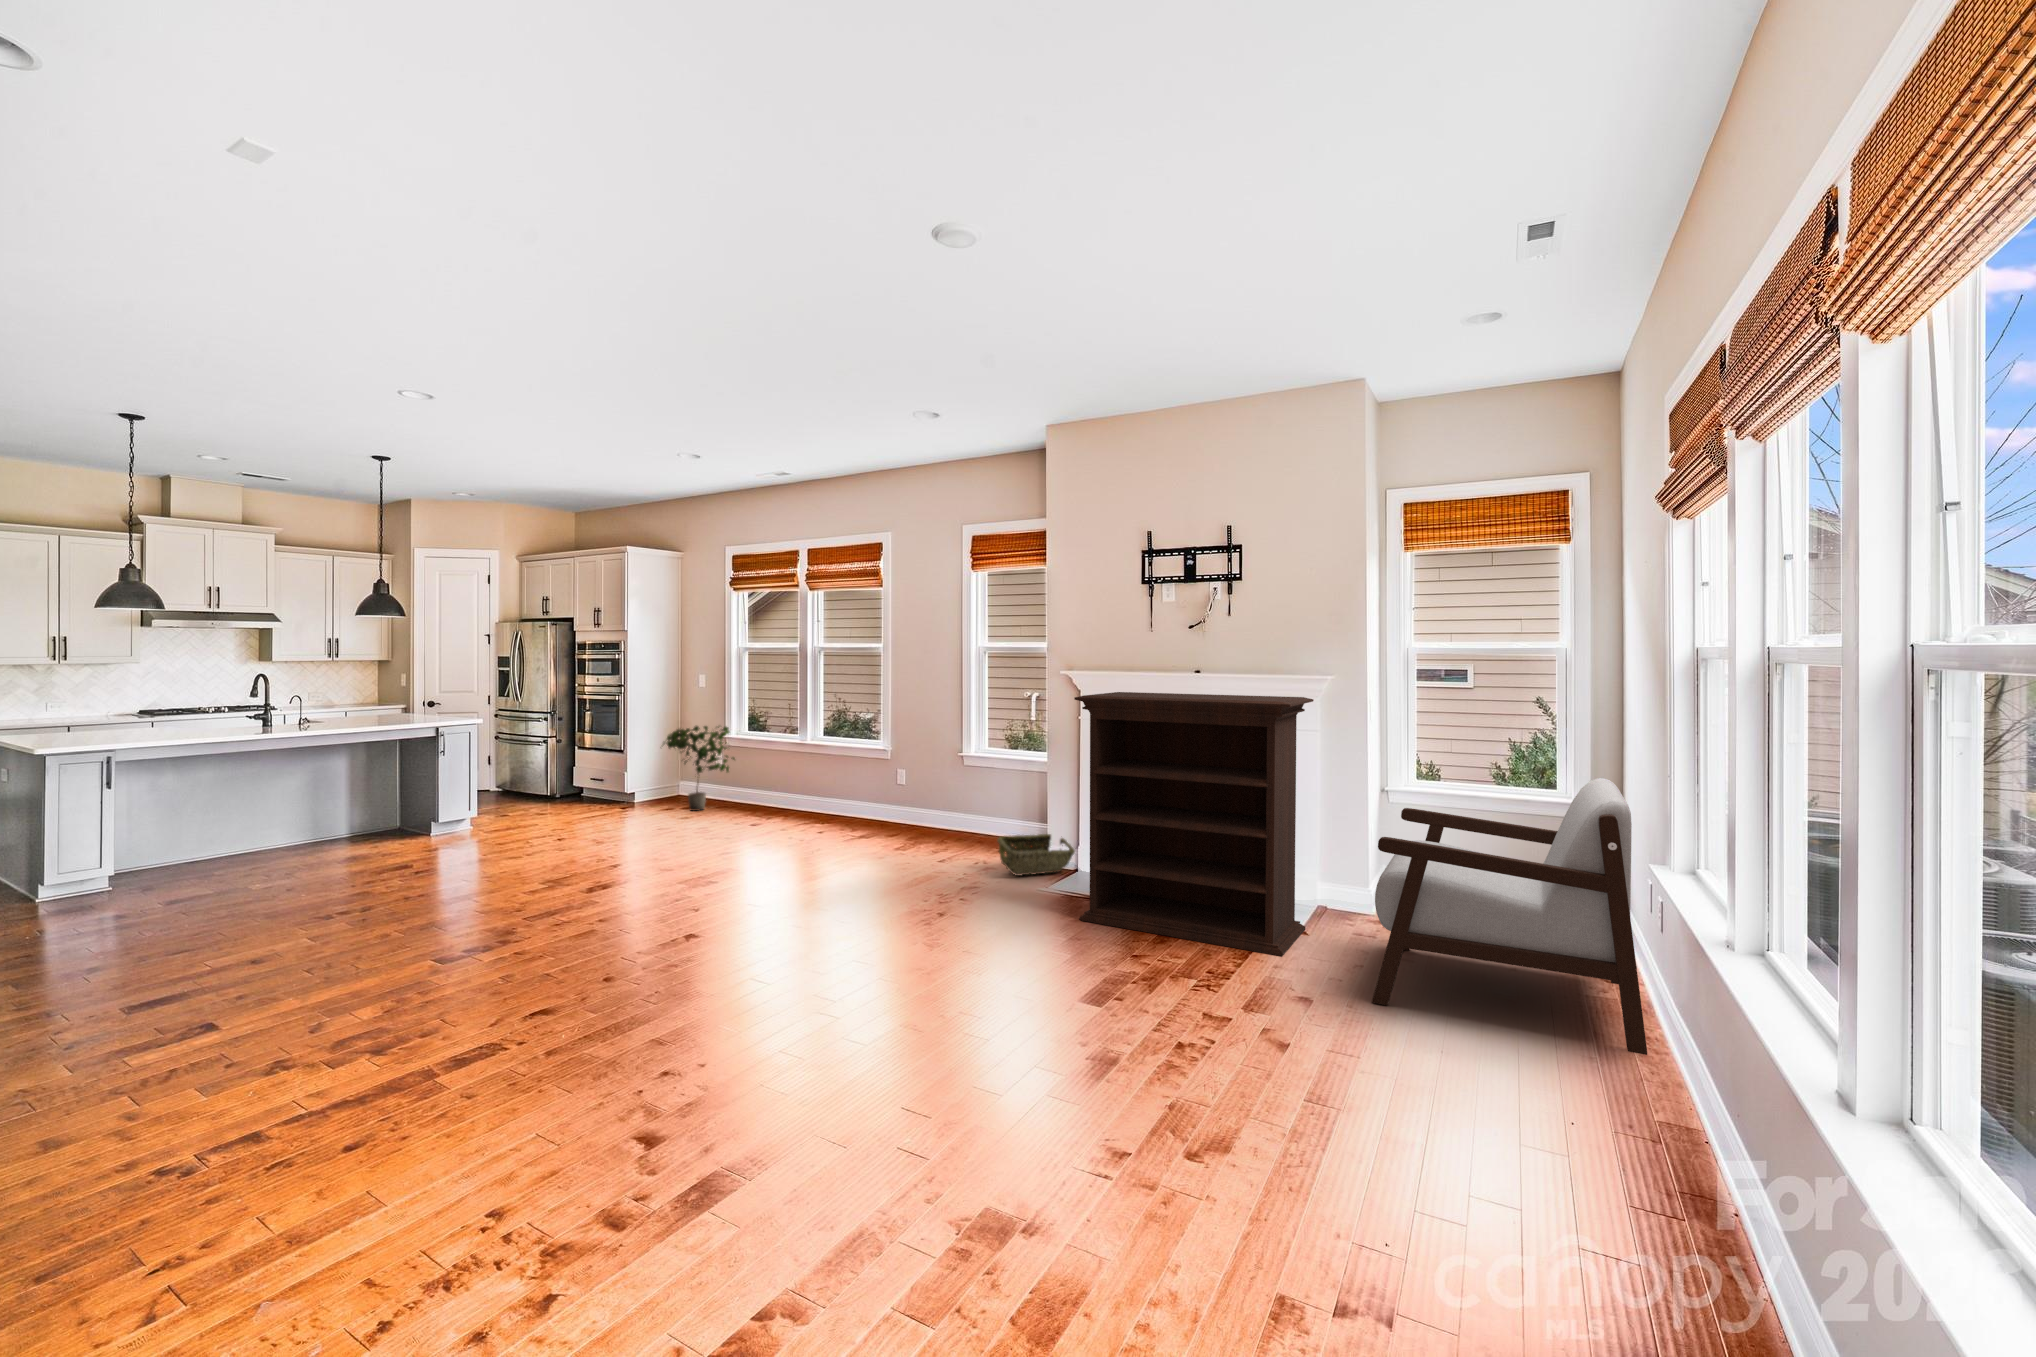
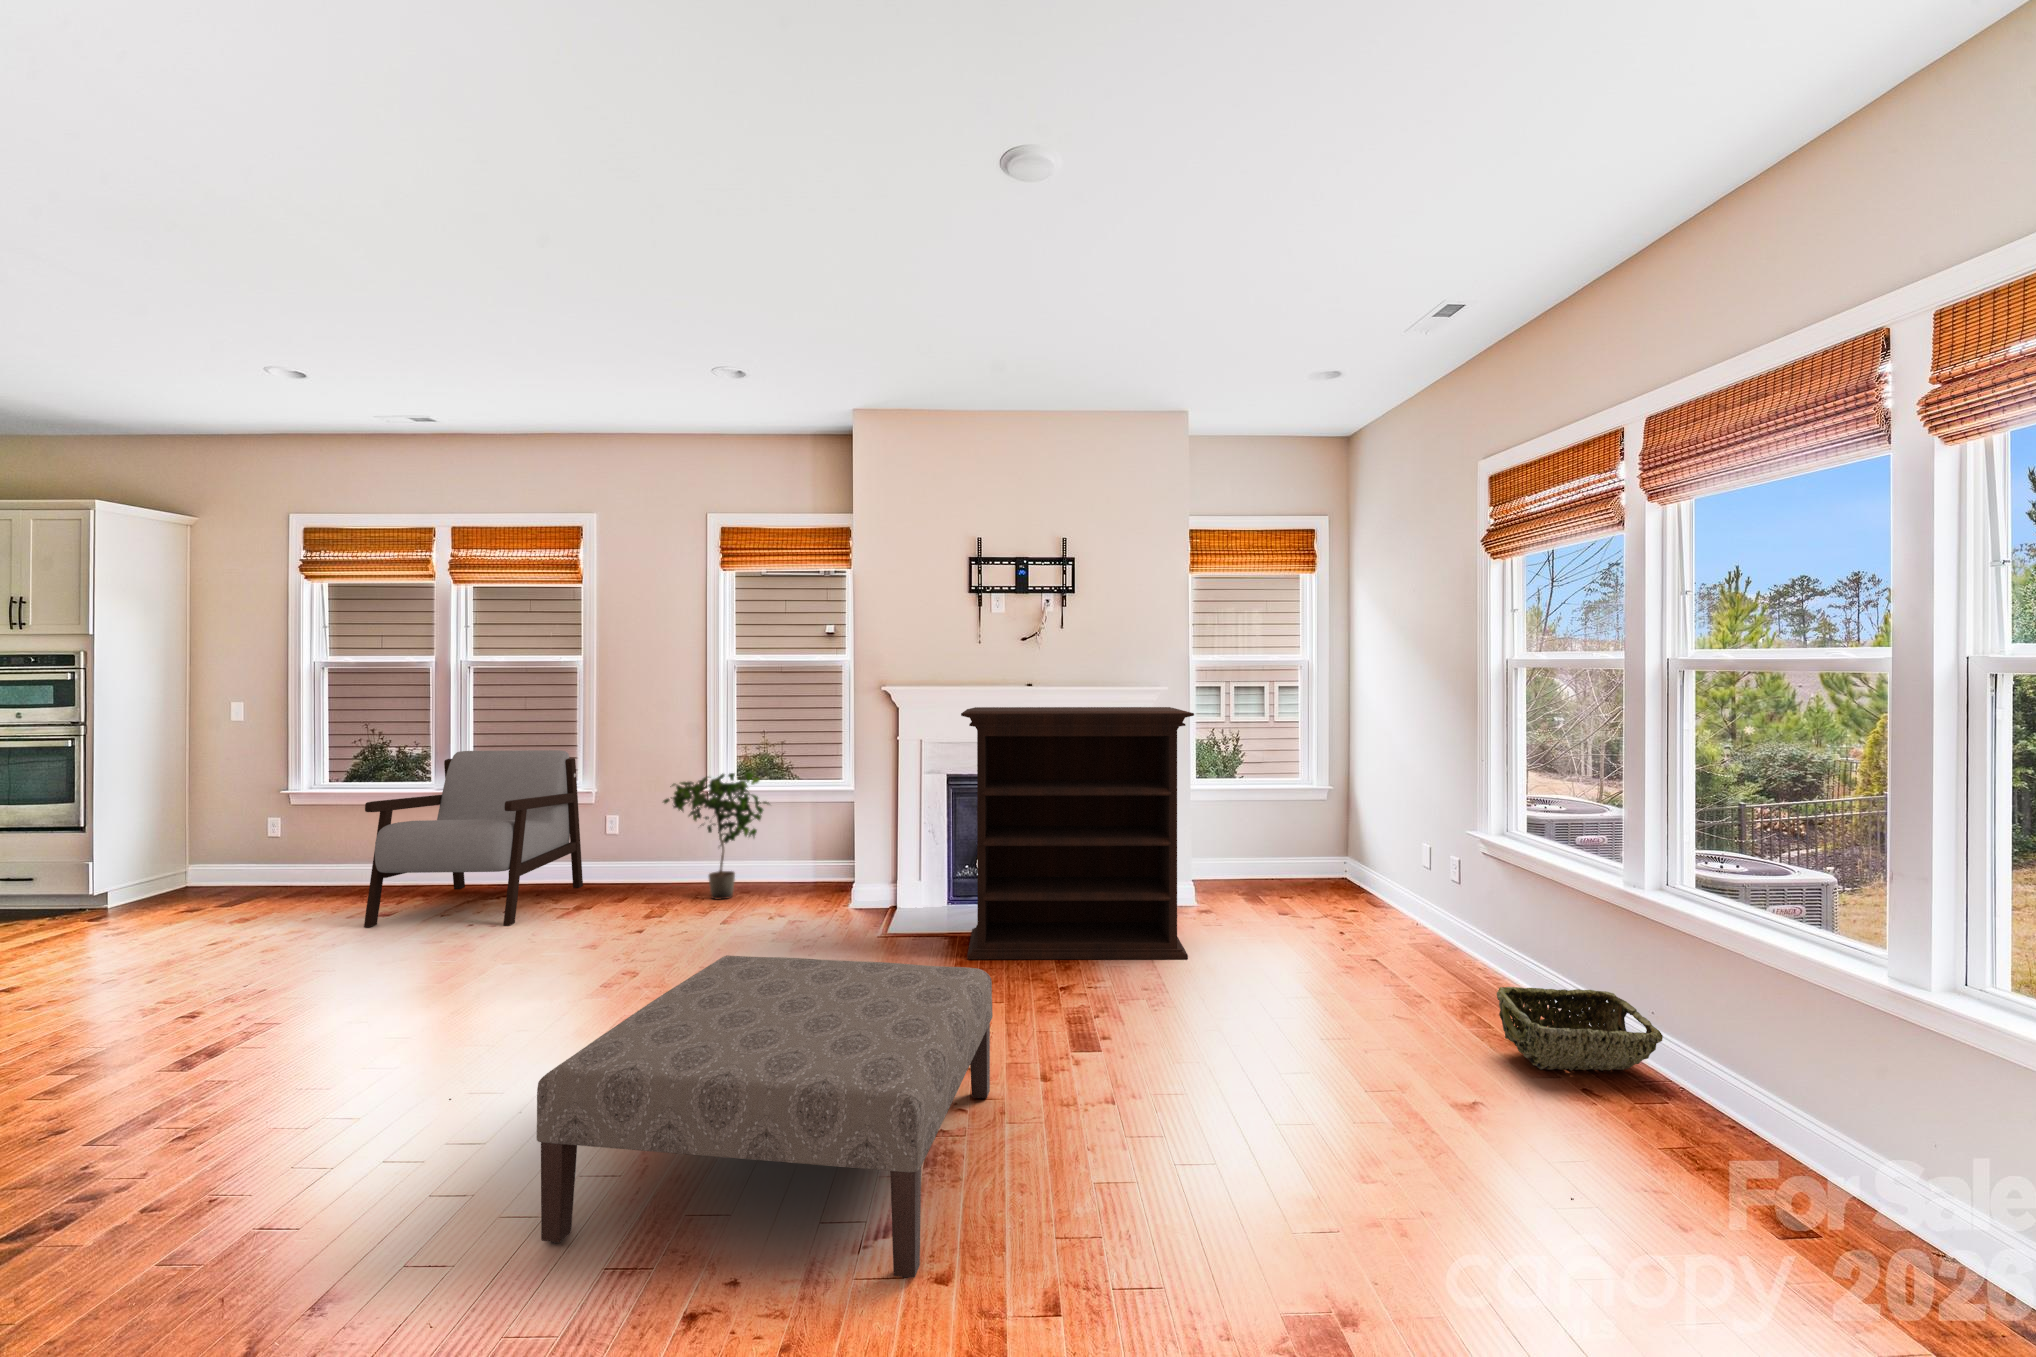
potted plant: present [663,726,735,811] -> present [663,772,769,899]
armchair: present [1372,778,1647,1055] -> present [364,750,583,927]
woven basket: present [997,834,1075,876] -> present [1497,987,1663,1071]
ottoman: none [594,876,957,1121] -> present [537,955,993,1278]

